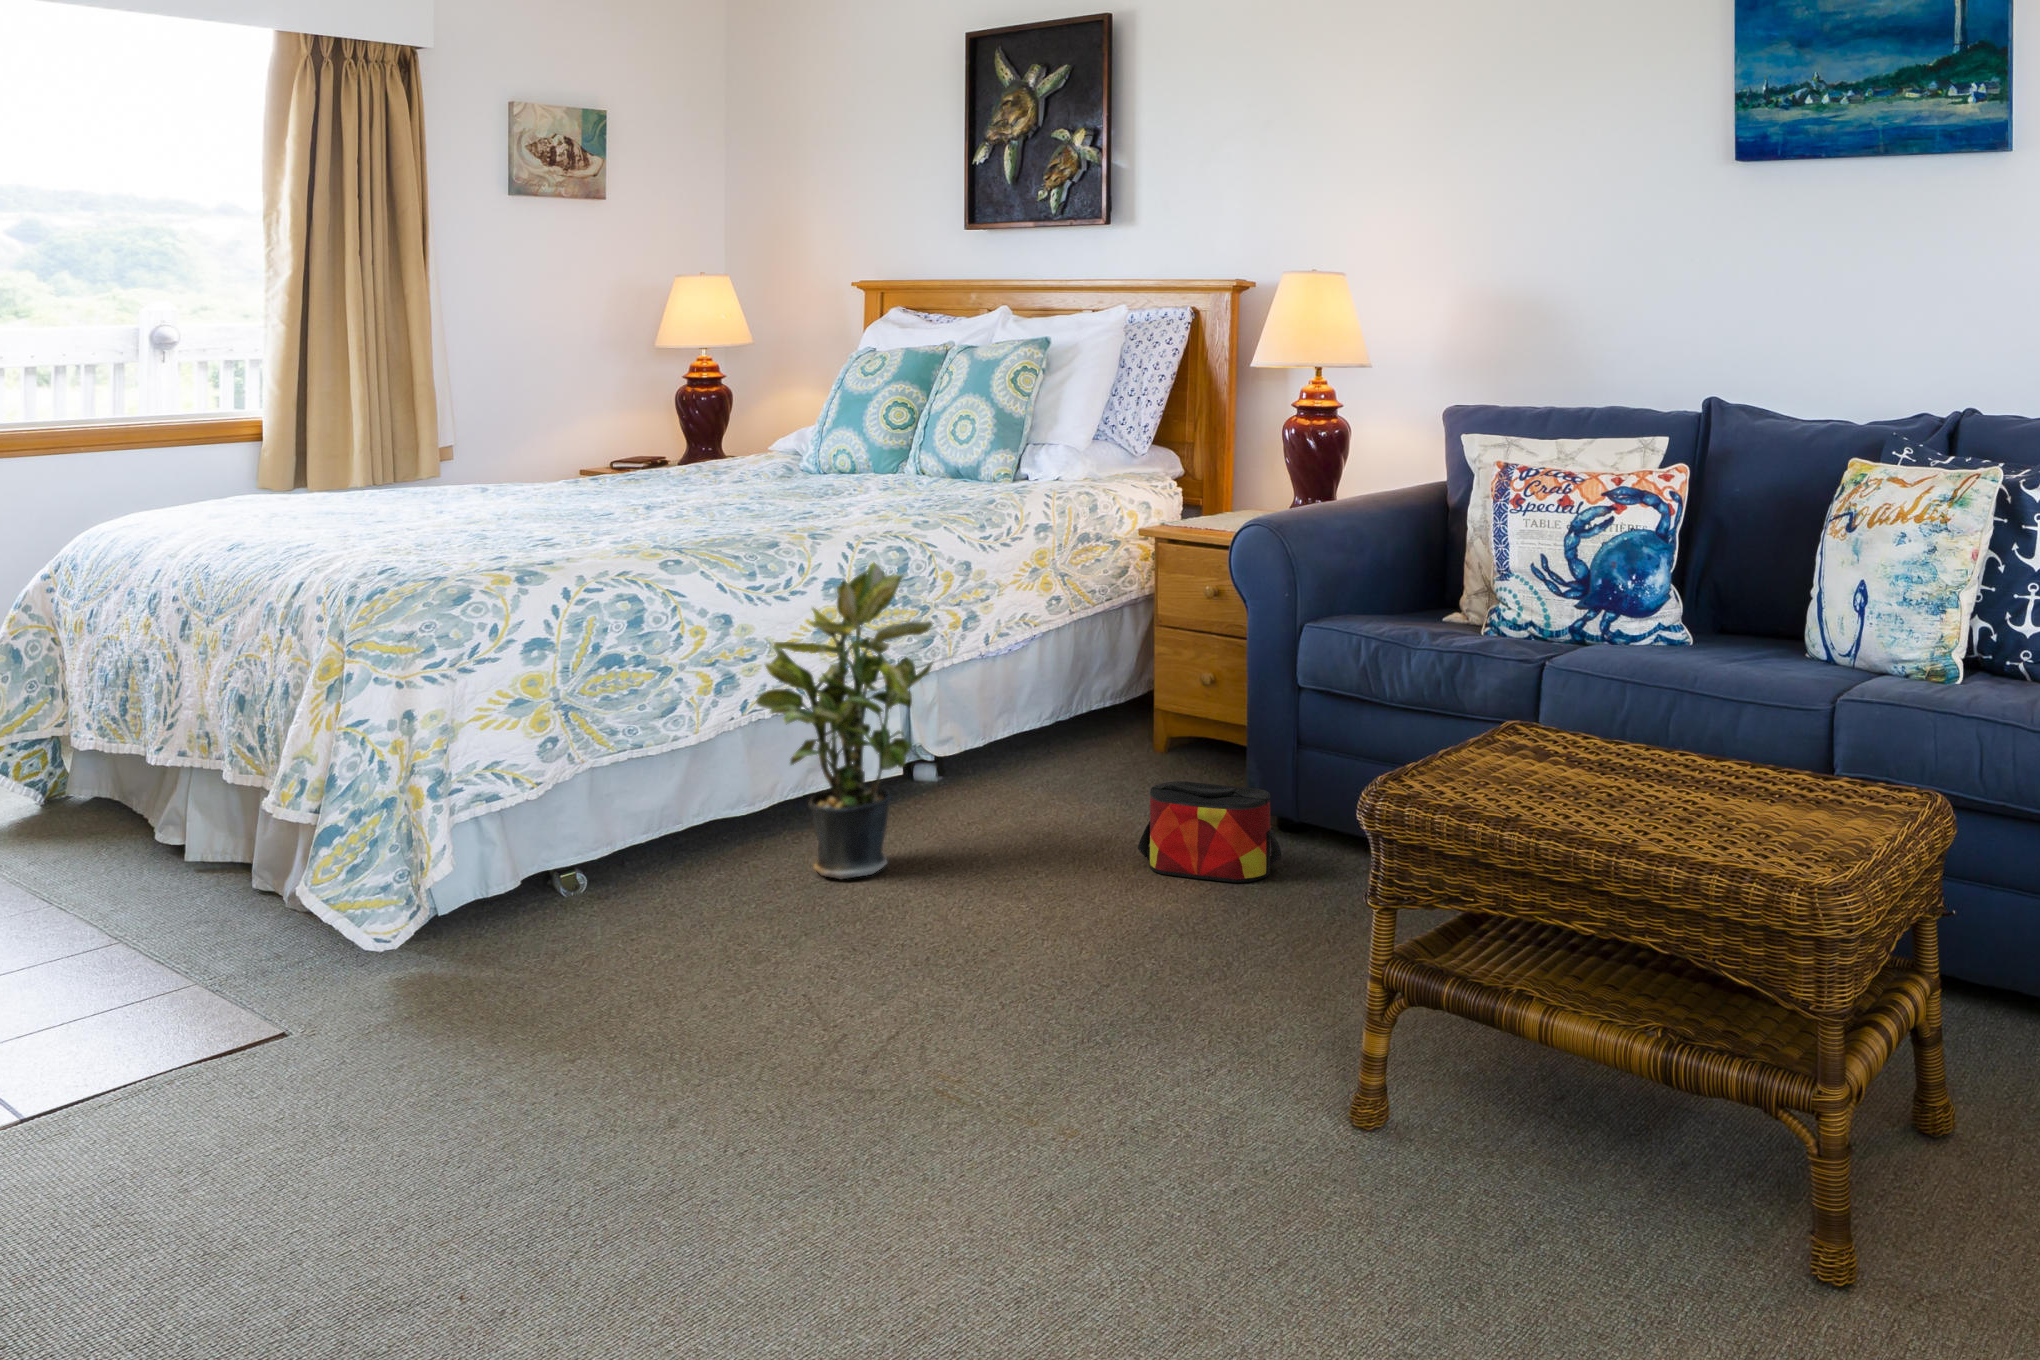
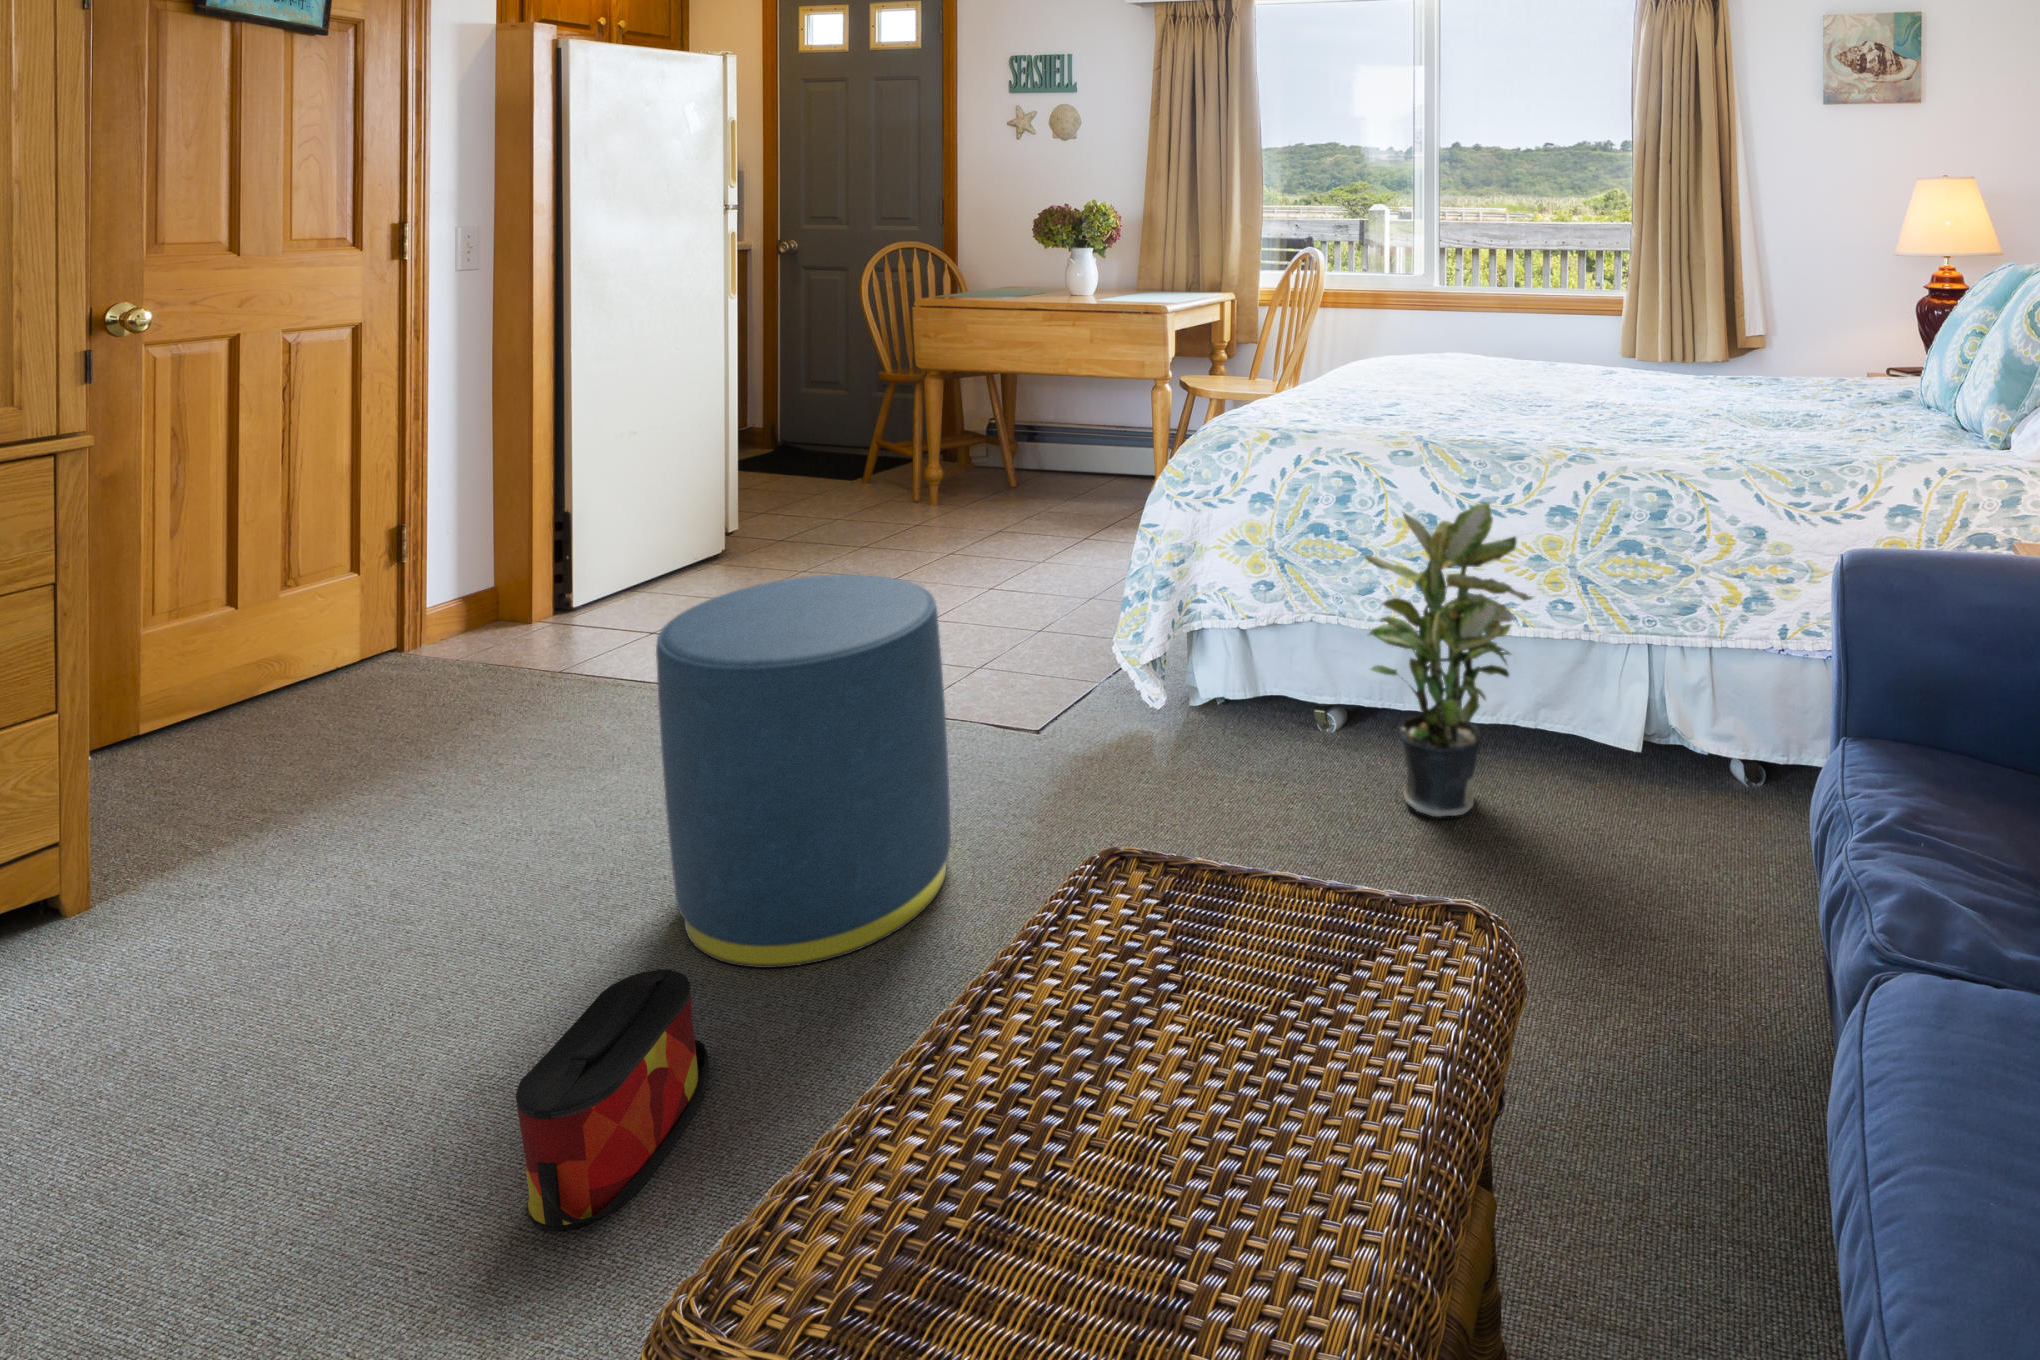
ottoman: none [366,750,749,1266] -> present [656,574,951,968]
bag: present [1138,781,1281,882] -> present [516,969,708,1230]

